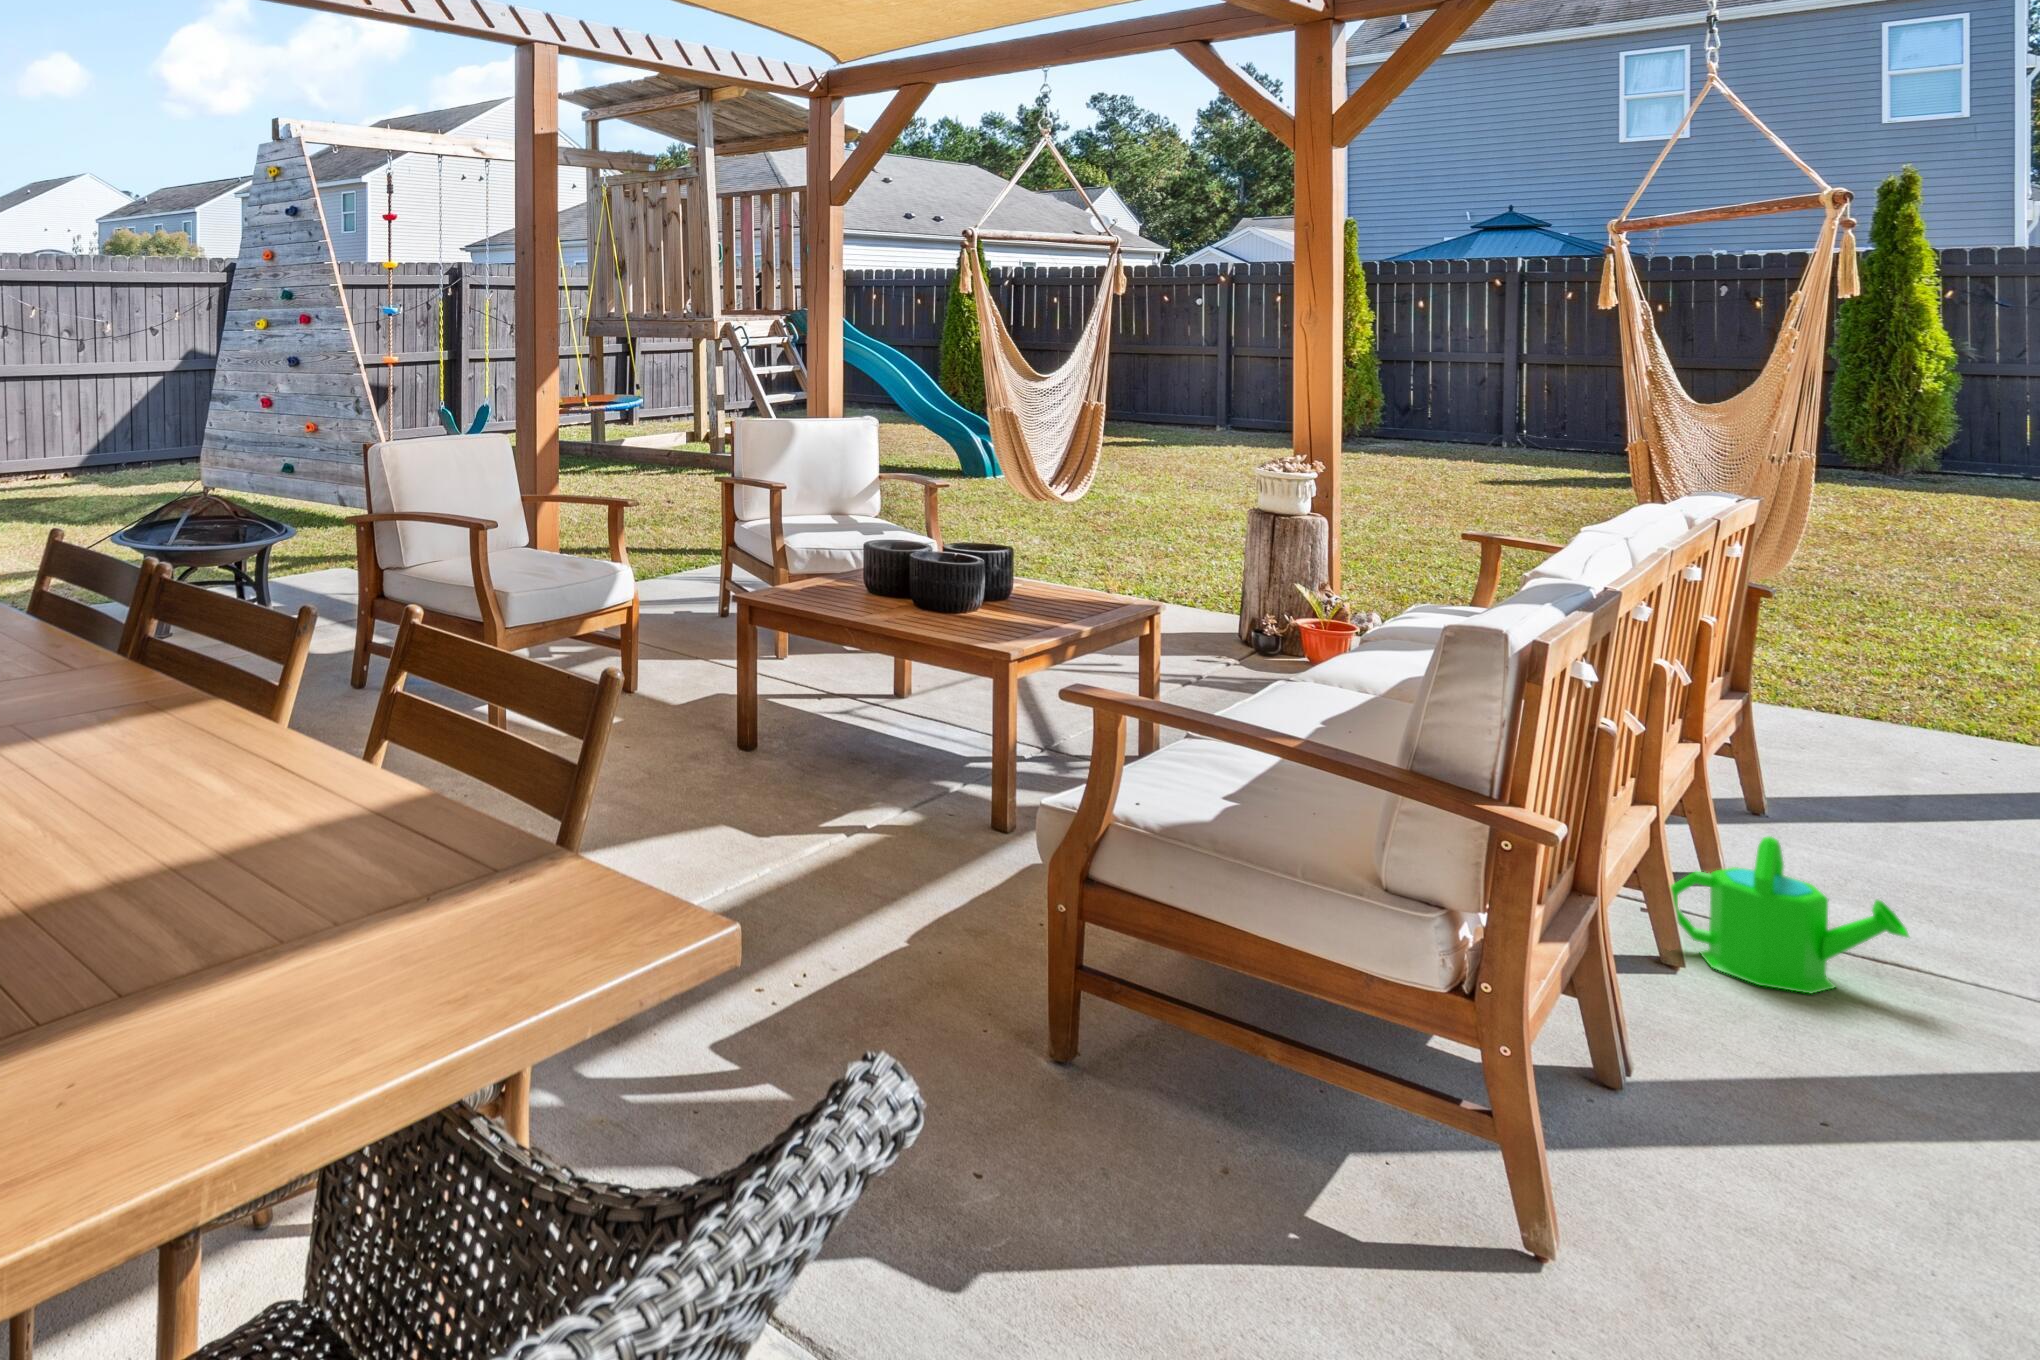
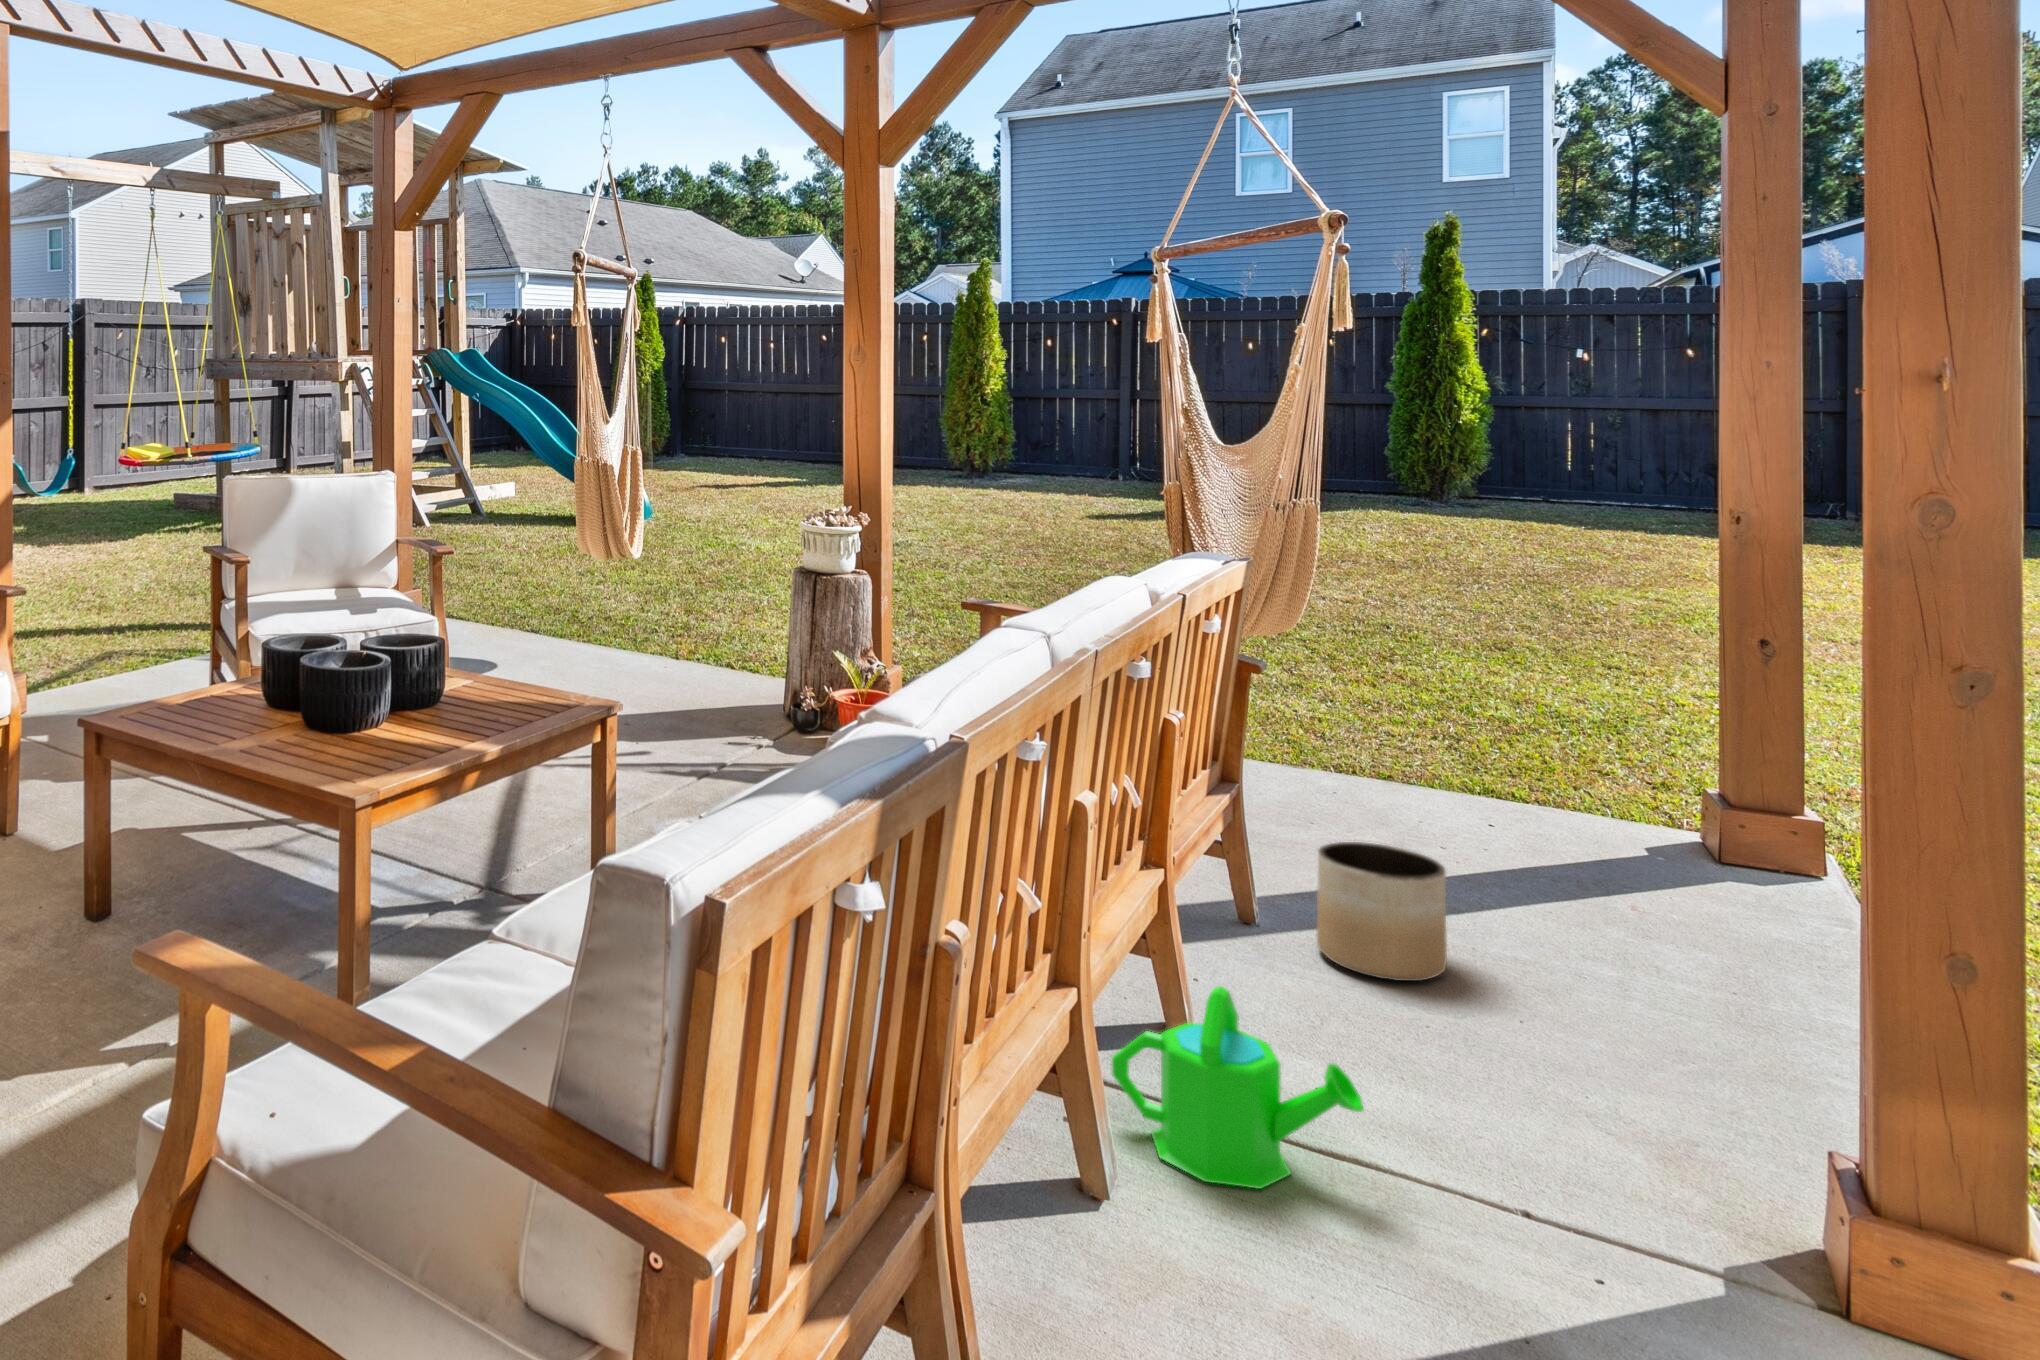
planter: none [1826,752,1963,870] -> present [1317,842,1447,981]

